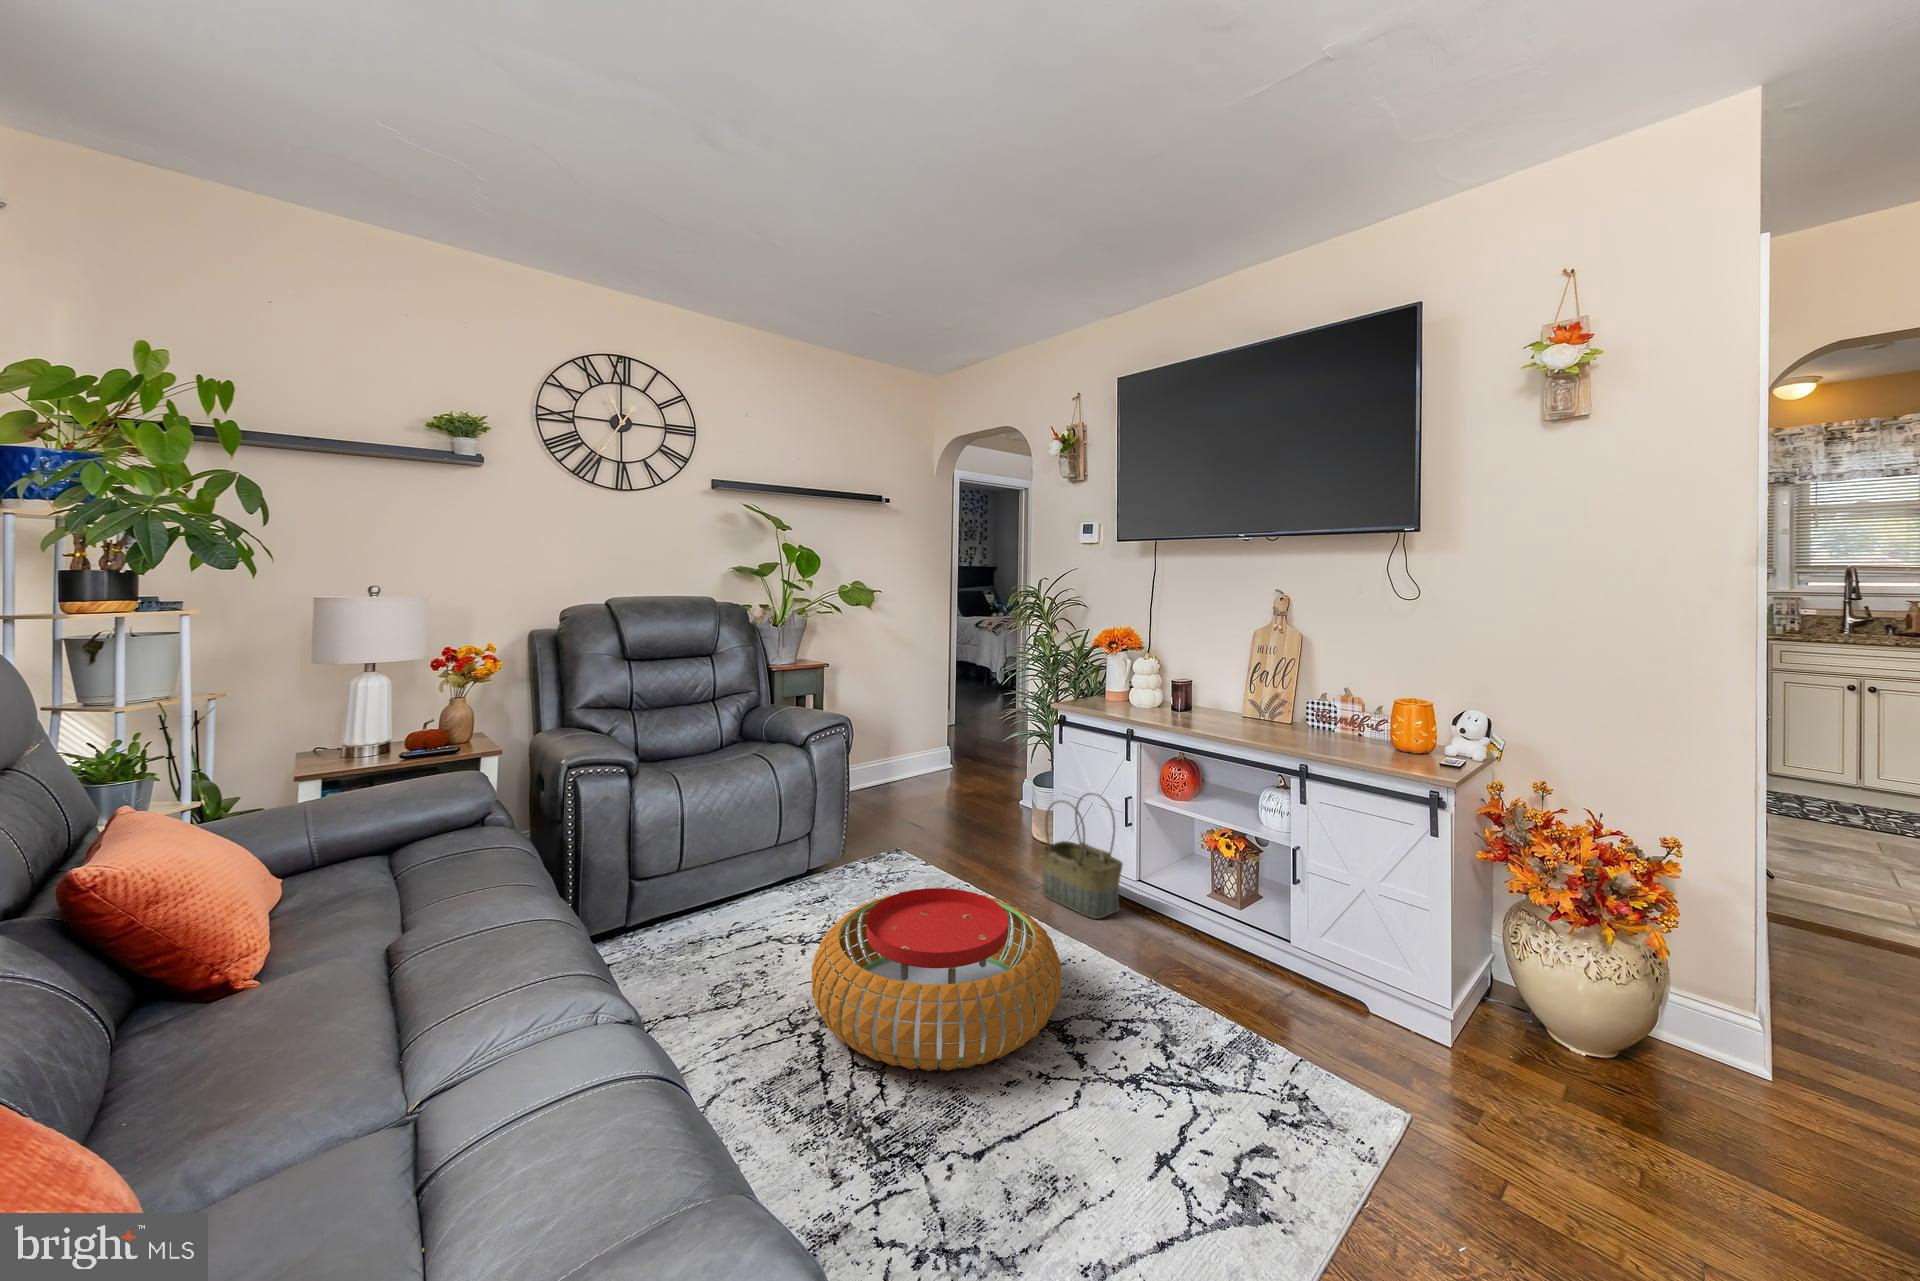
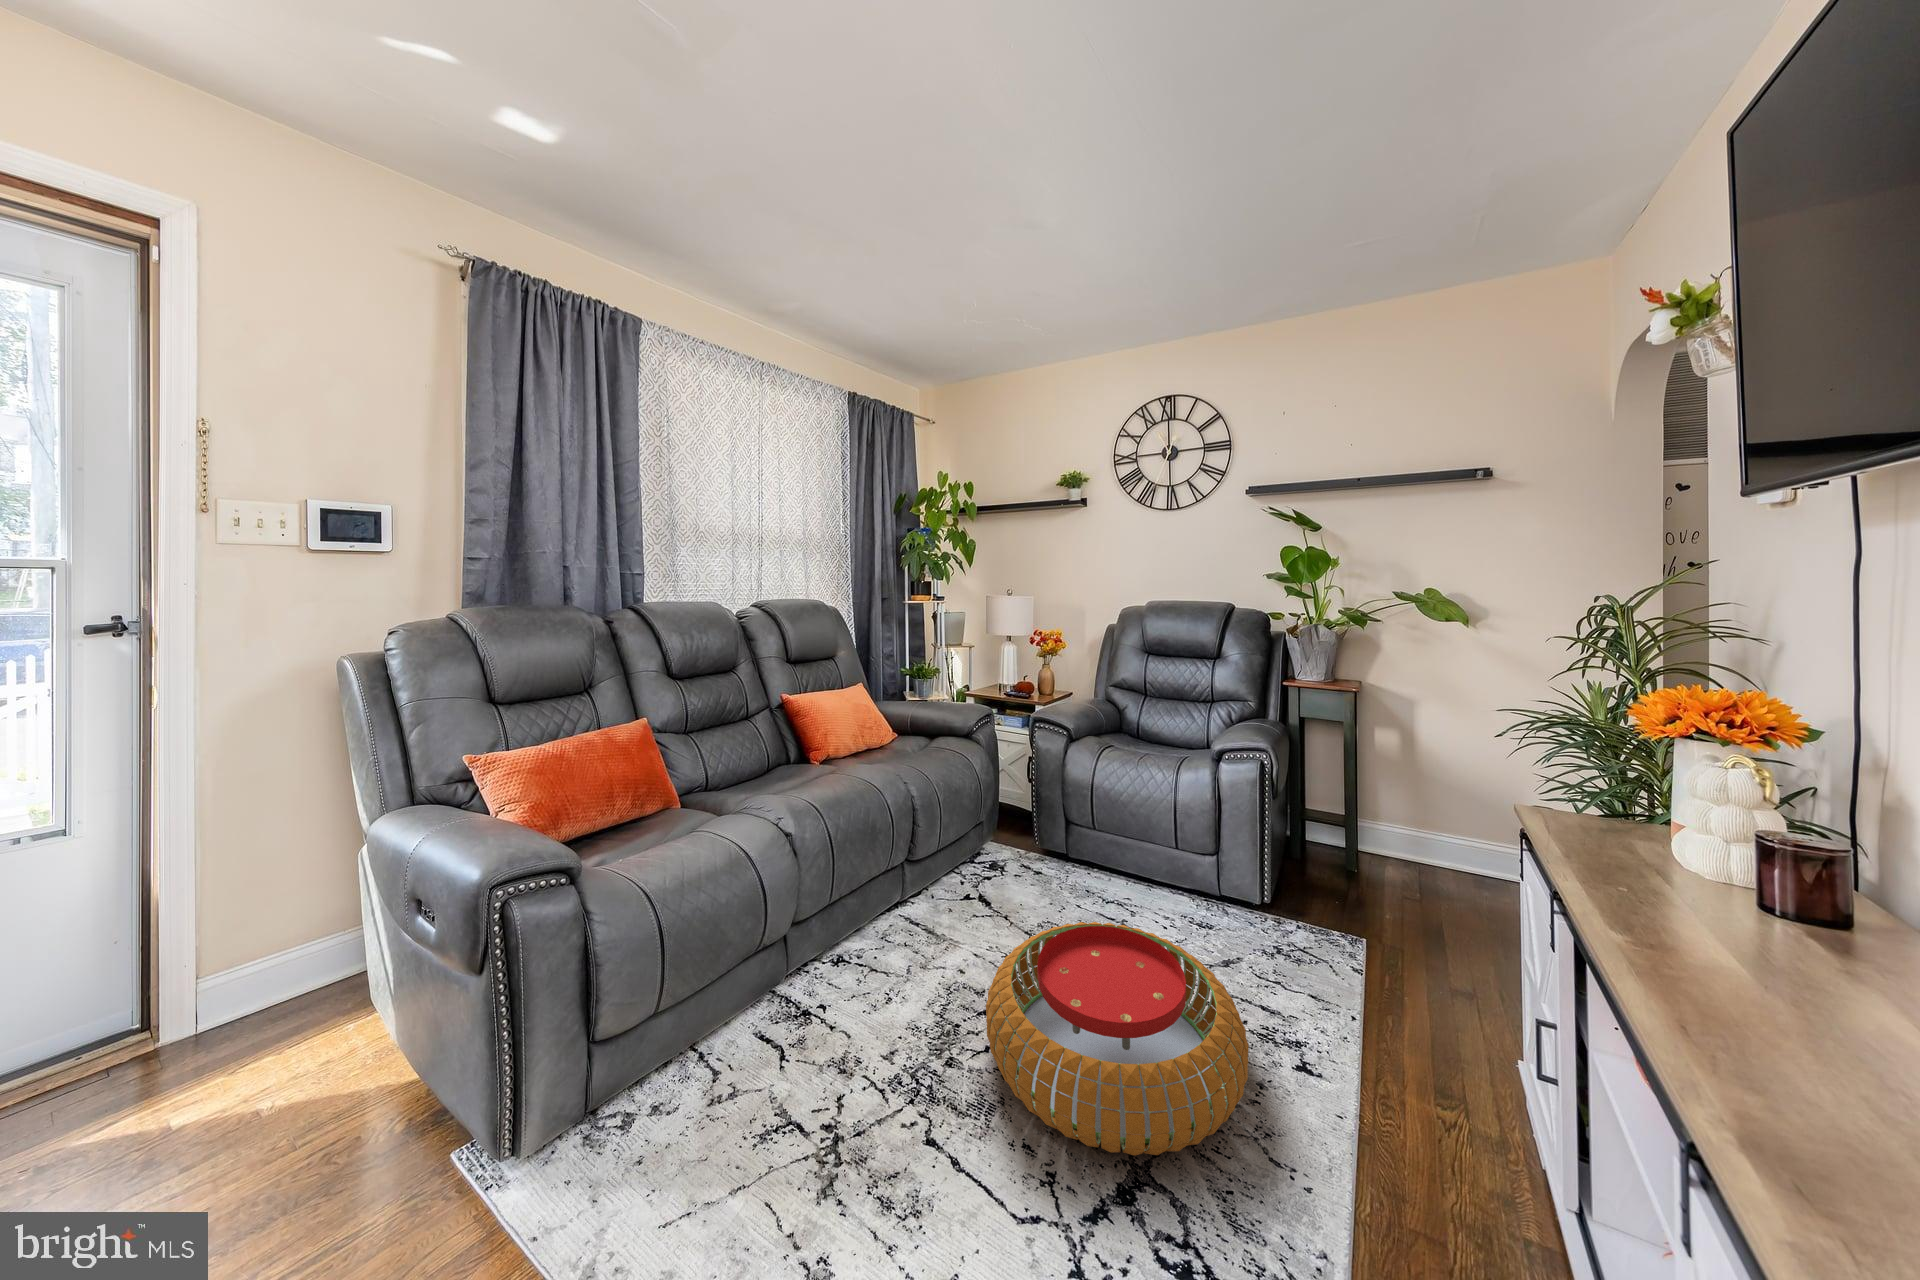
basket: present [1042,793,1123,919] -> none [1447,969,1570,1231]

